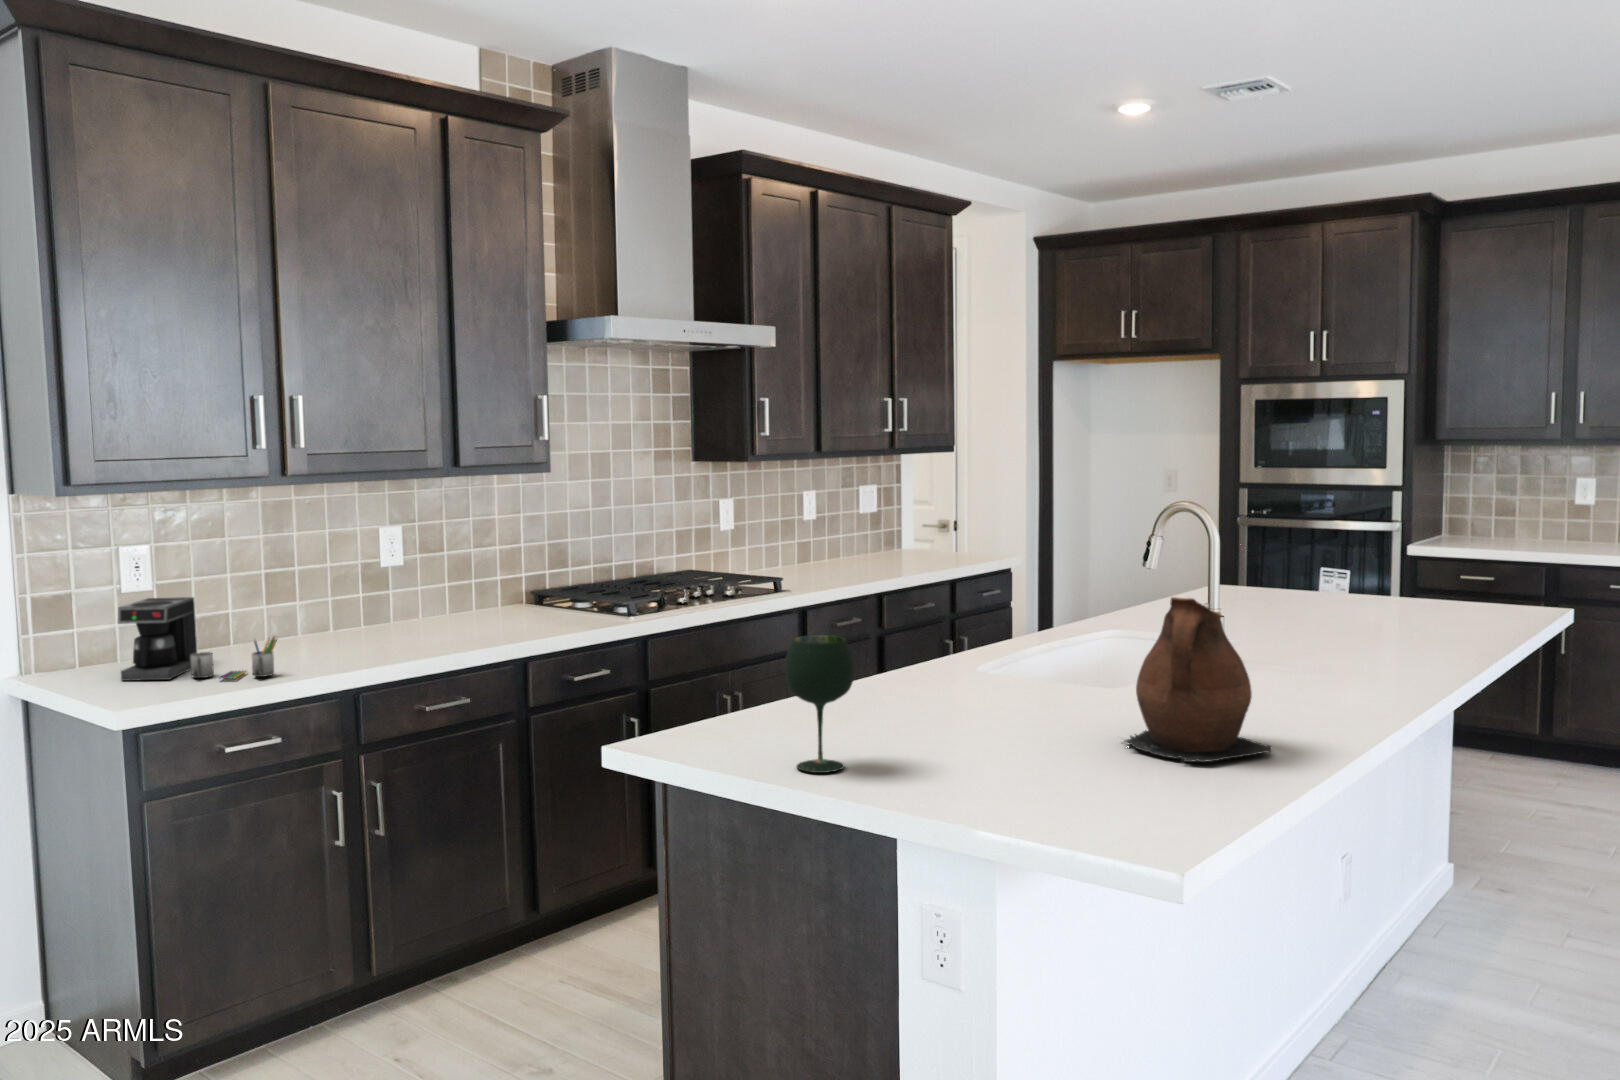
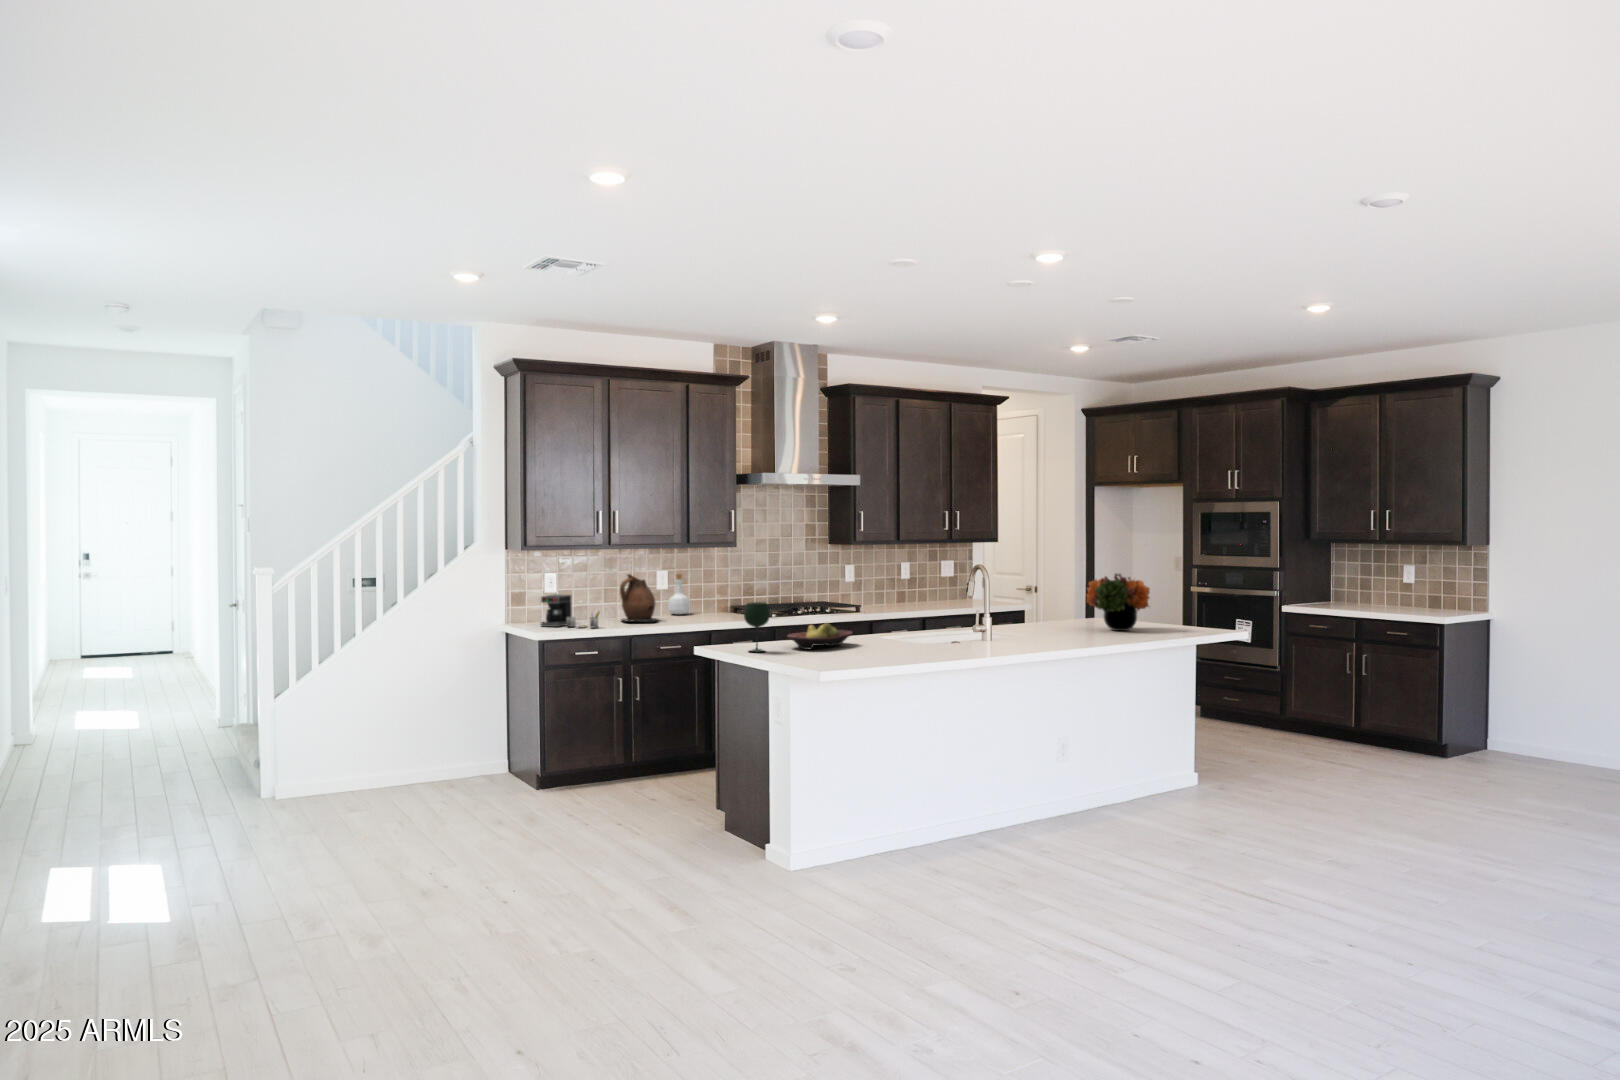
flower arrangement: none [1280,512,1410,622] -> present [1086,573,1150,631]
bottle: none [409,534,458,621] -> present [668,574,691,615]
ceramic pitcher: present [1124,597,1272,762] -> present [620,574,657,622]
fruit bowl: none [863,666,996,745] -> present [787,623,853,649]

